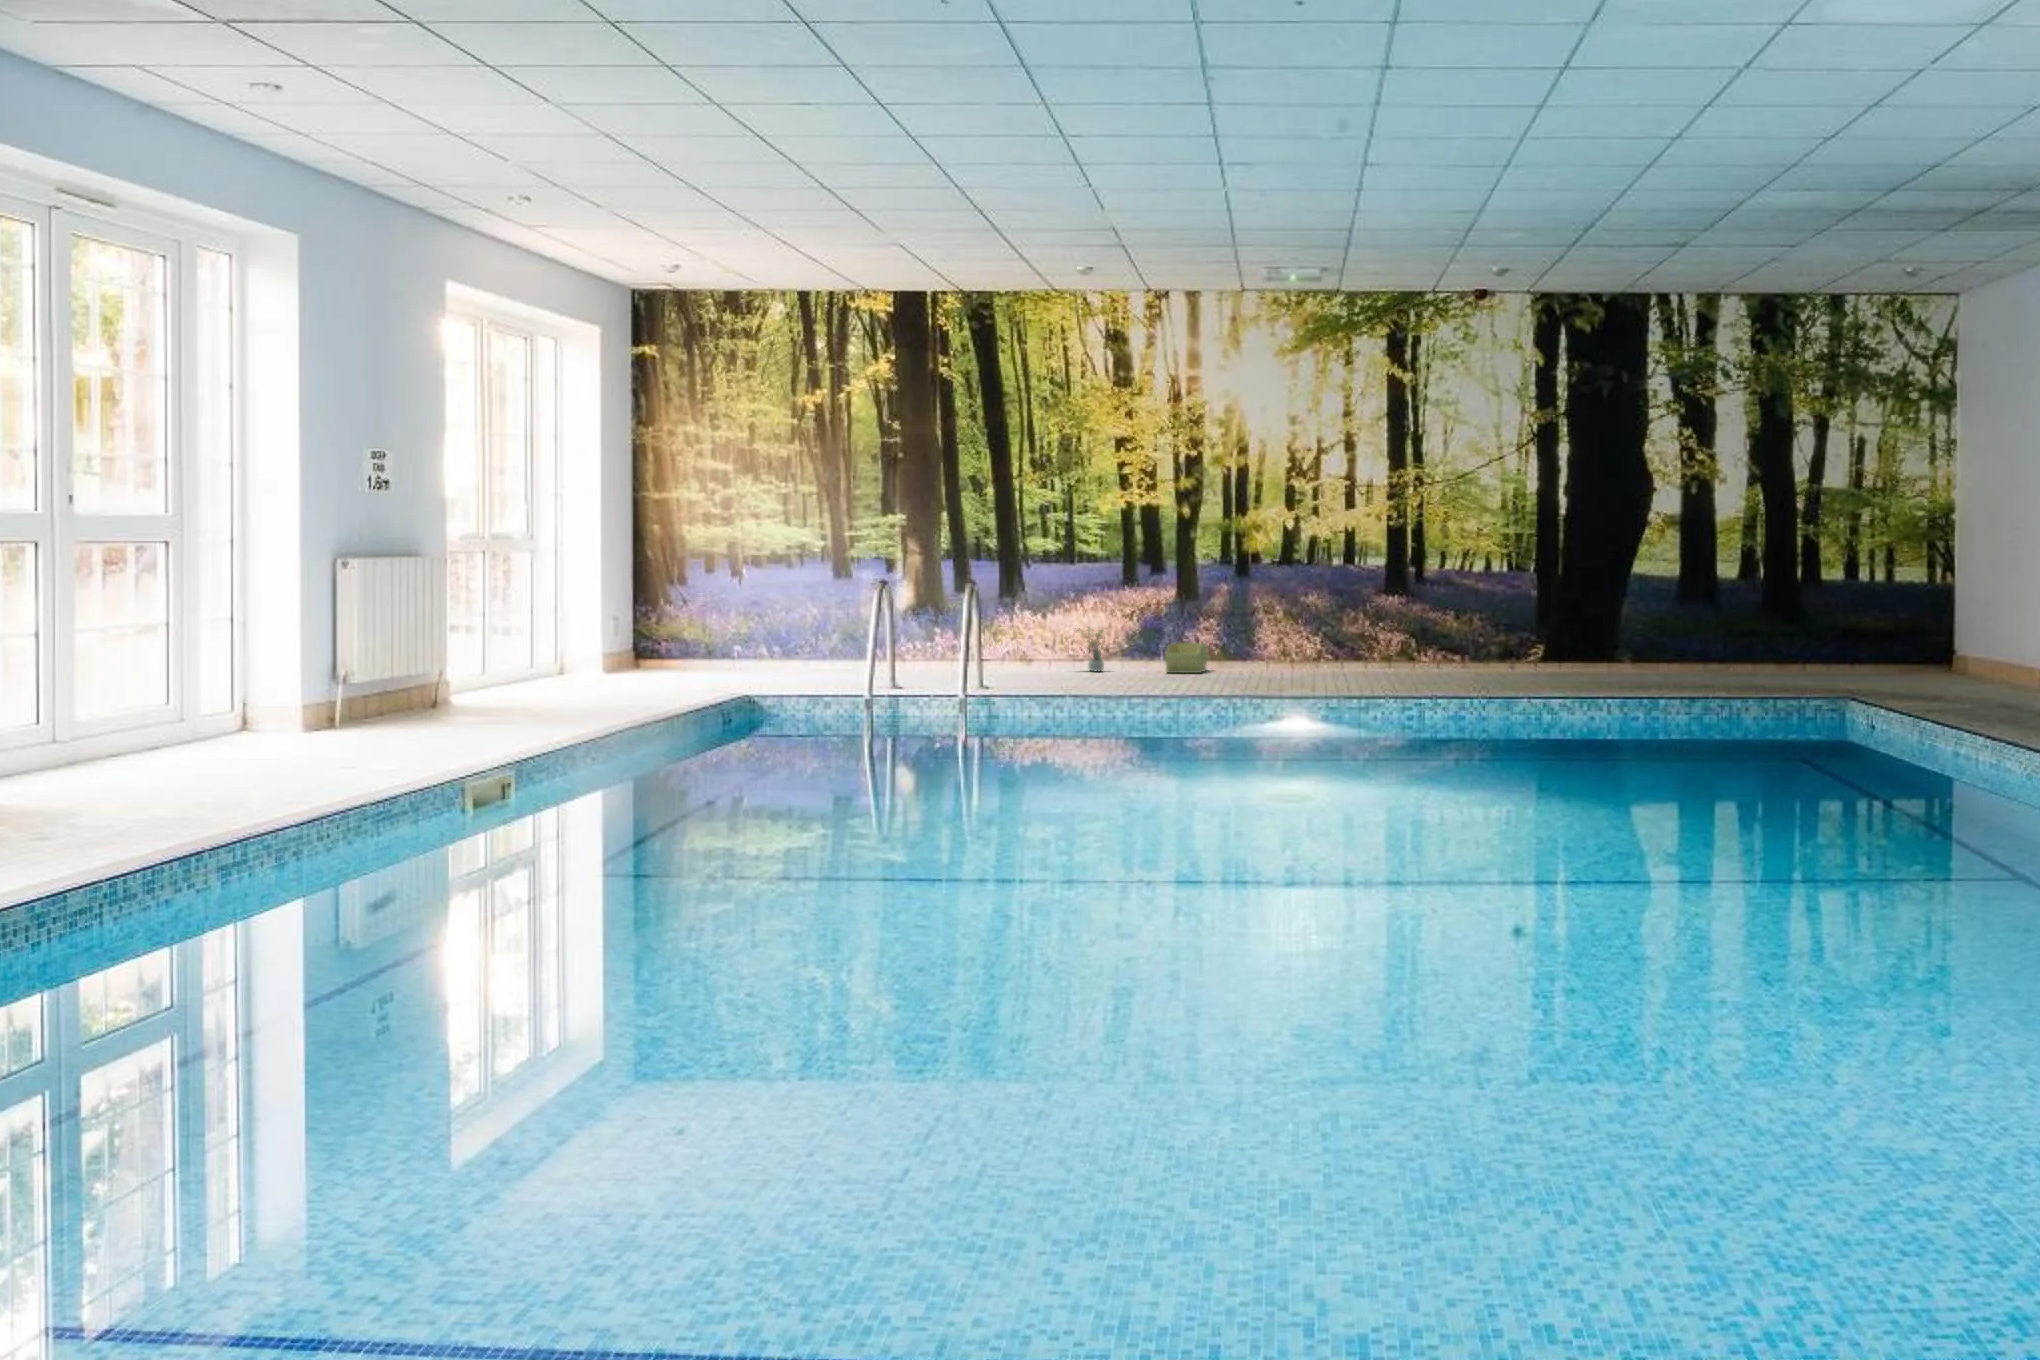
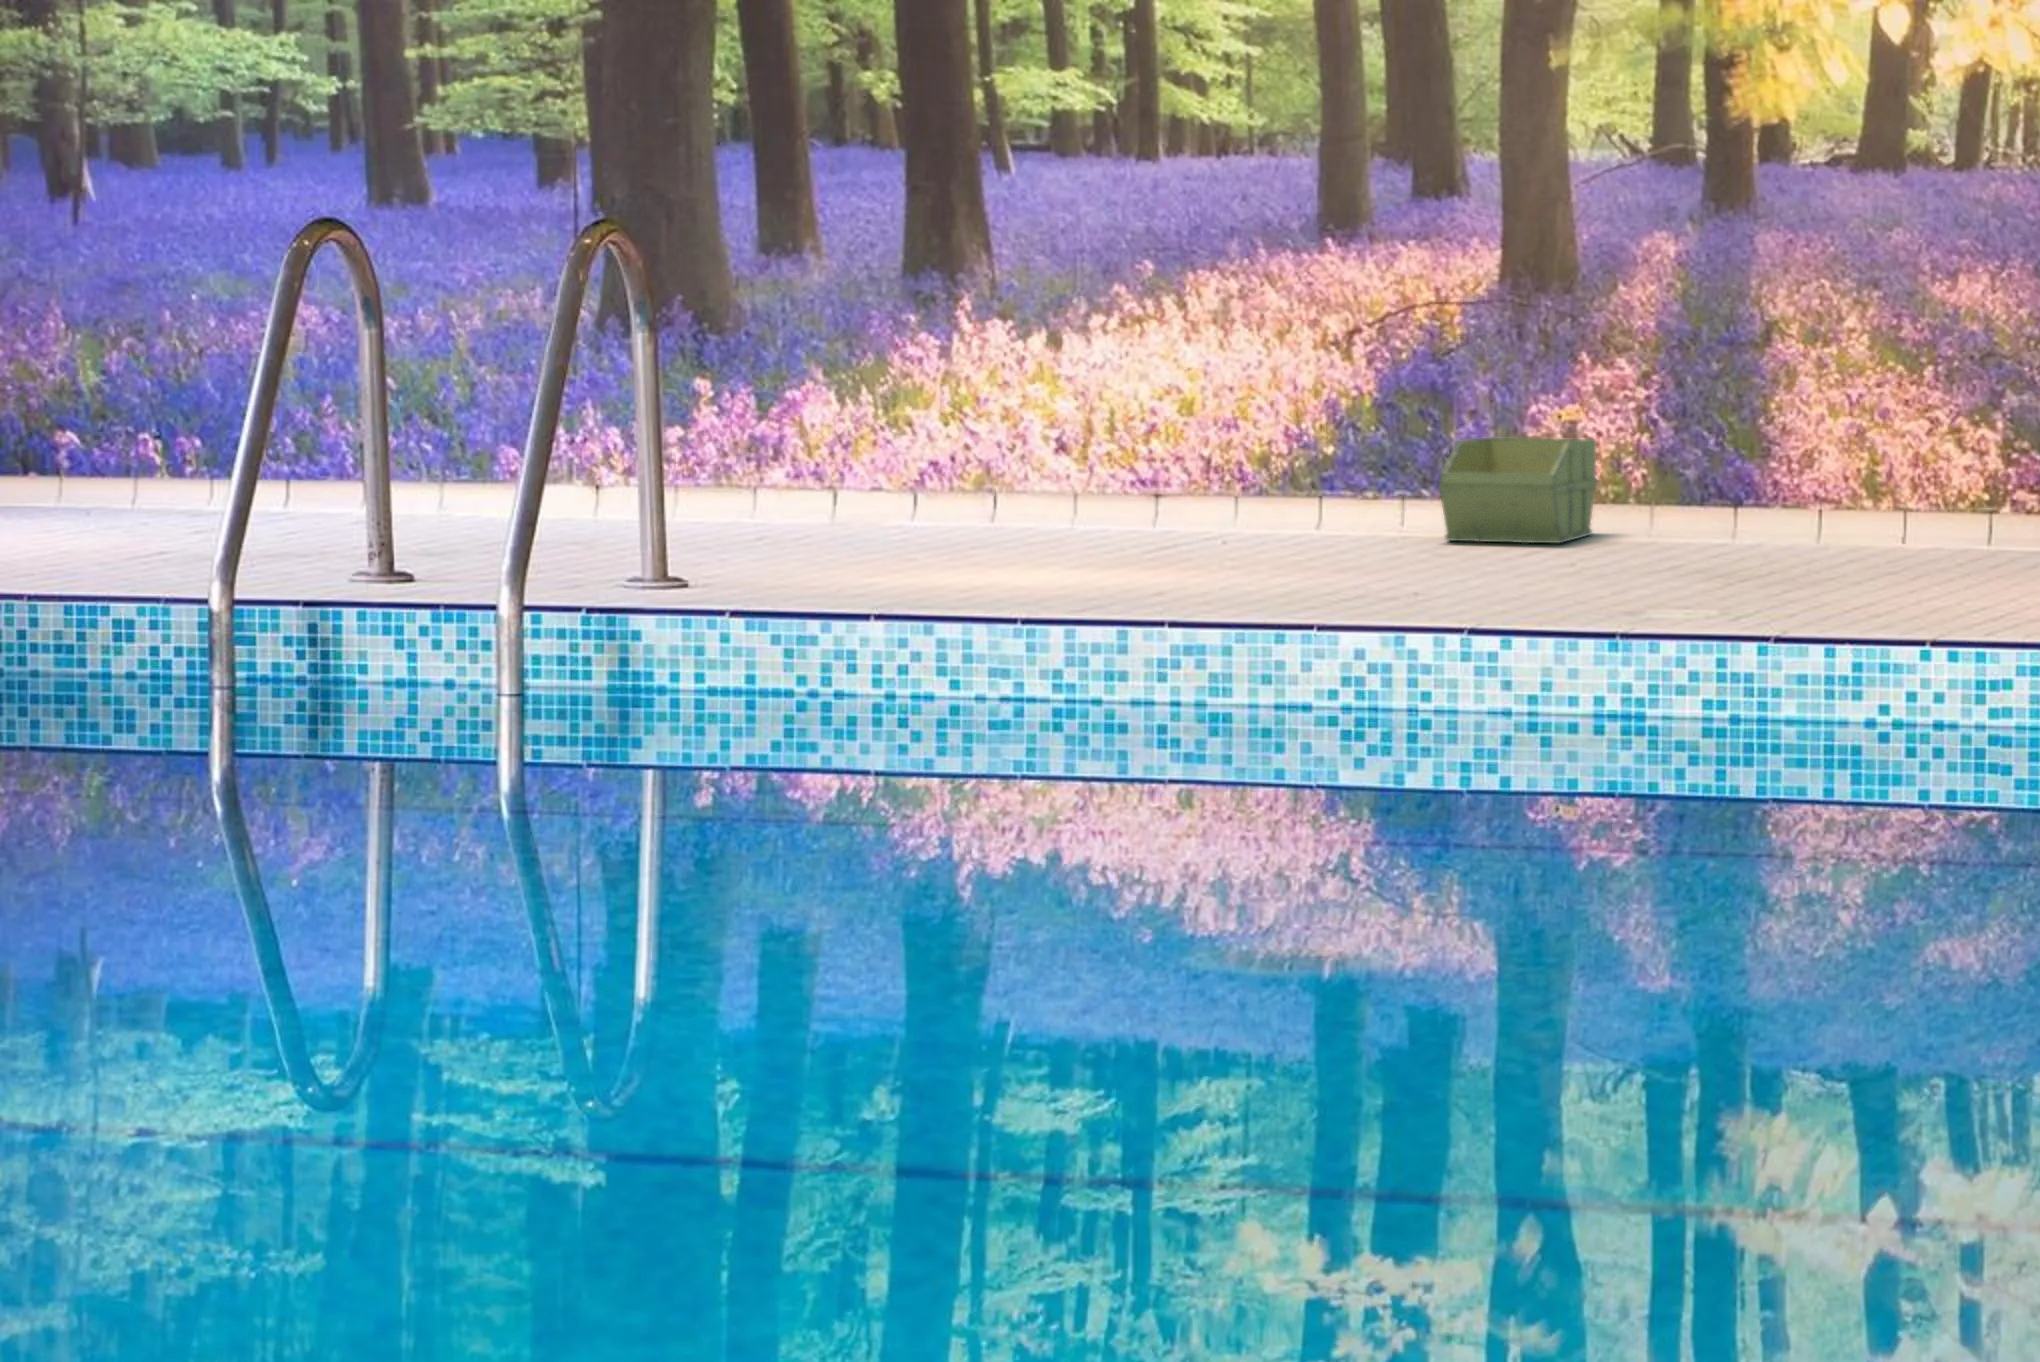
potted plant: present [1084,627,1104,671] -> none [1140,376,1276,531]

